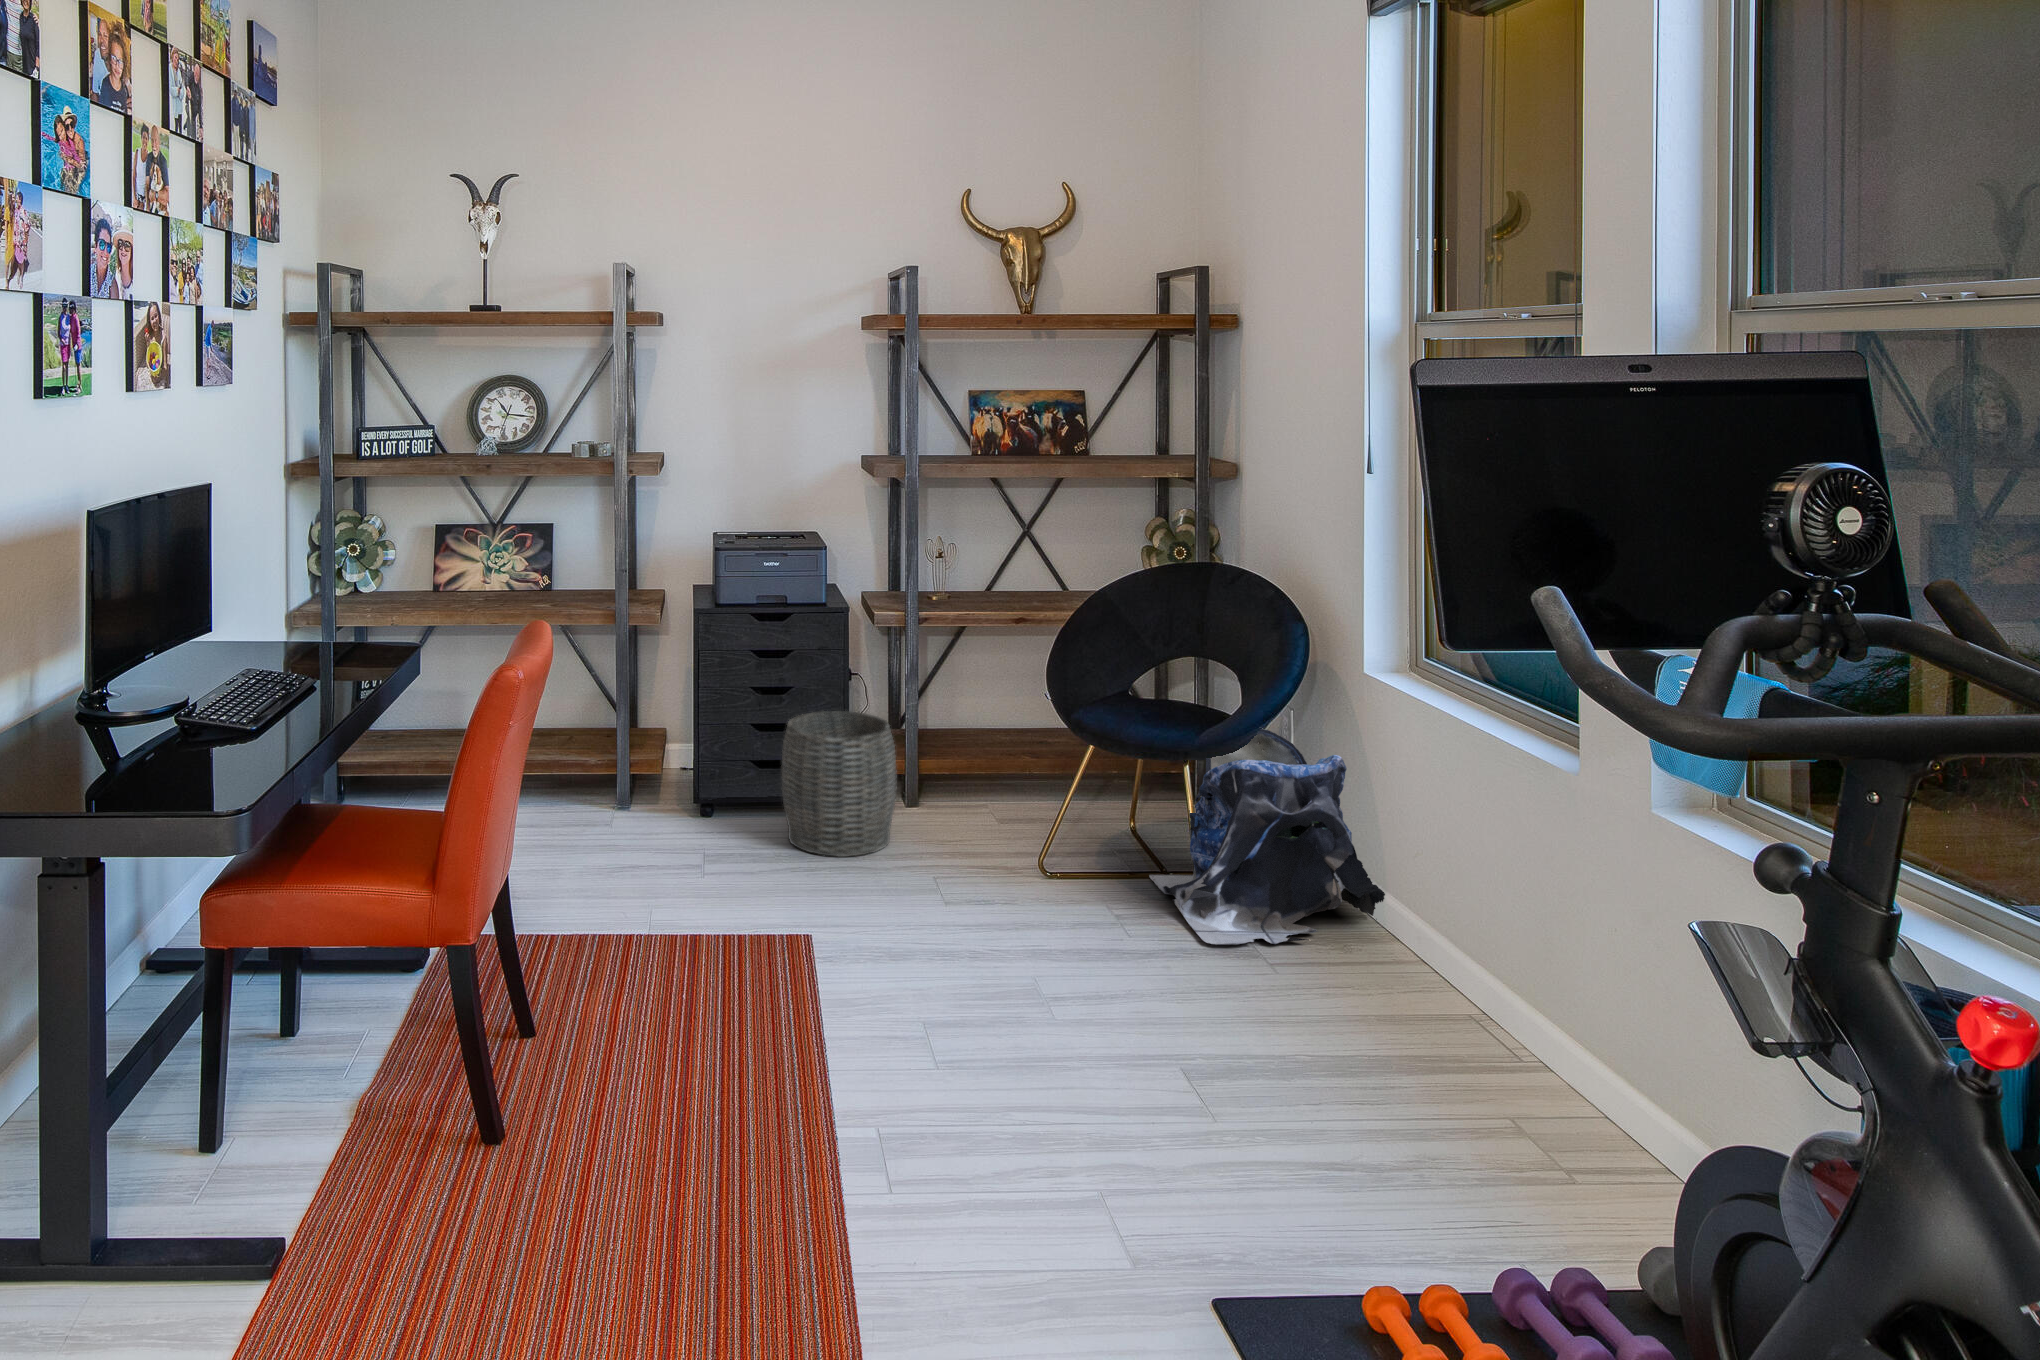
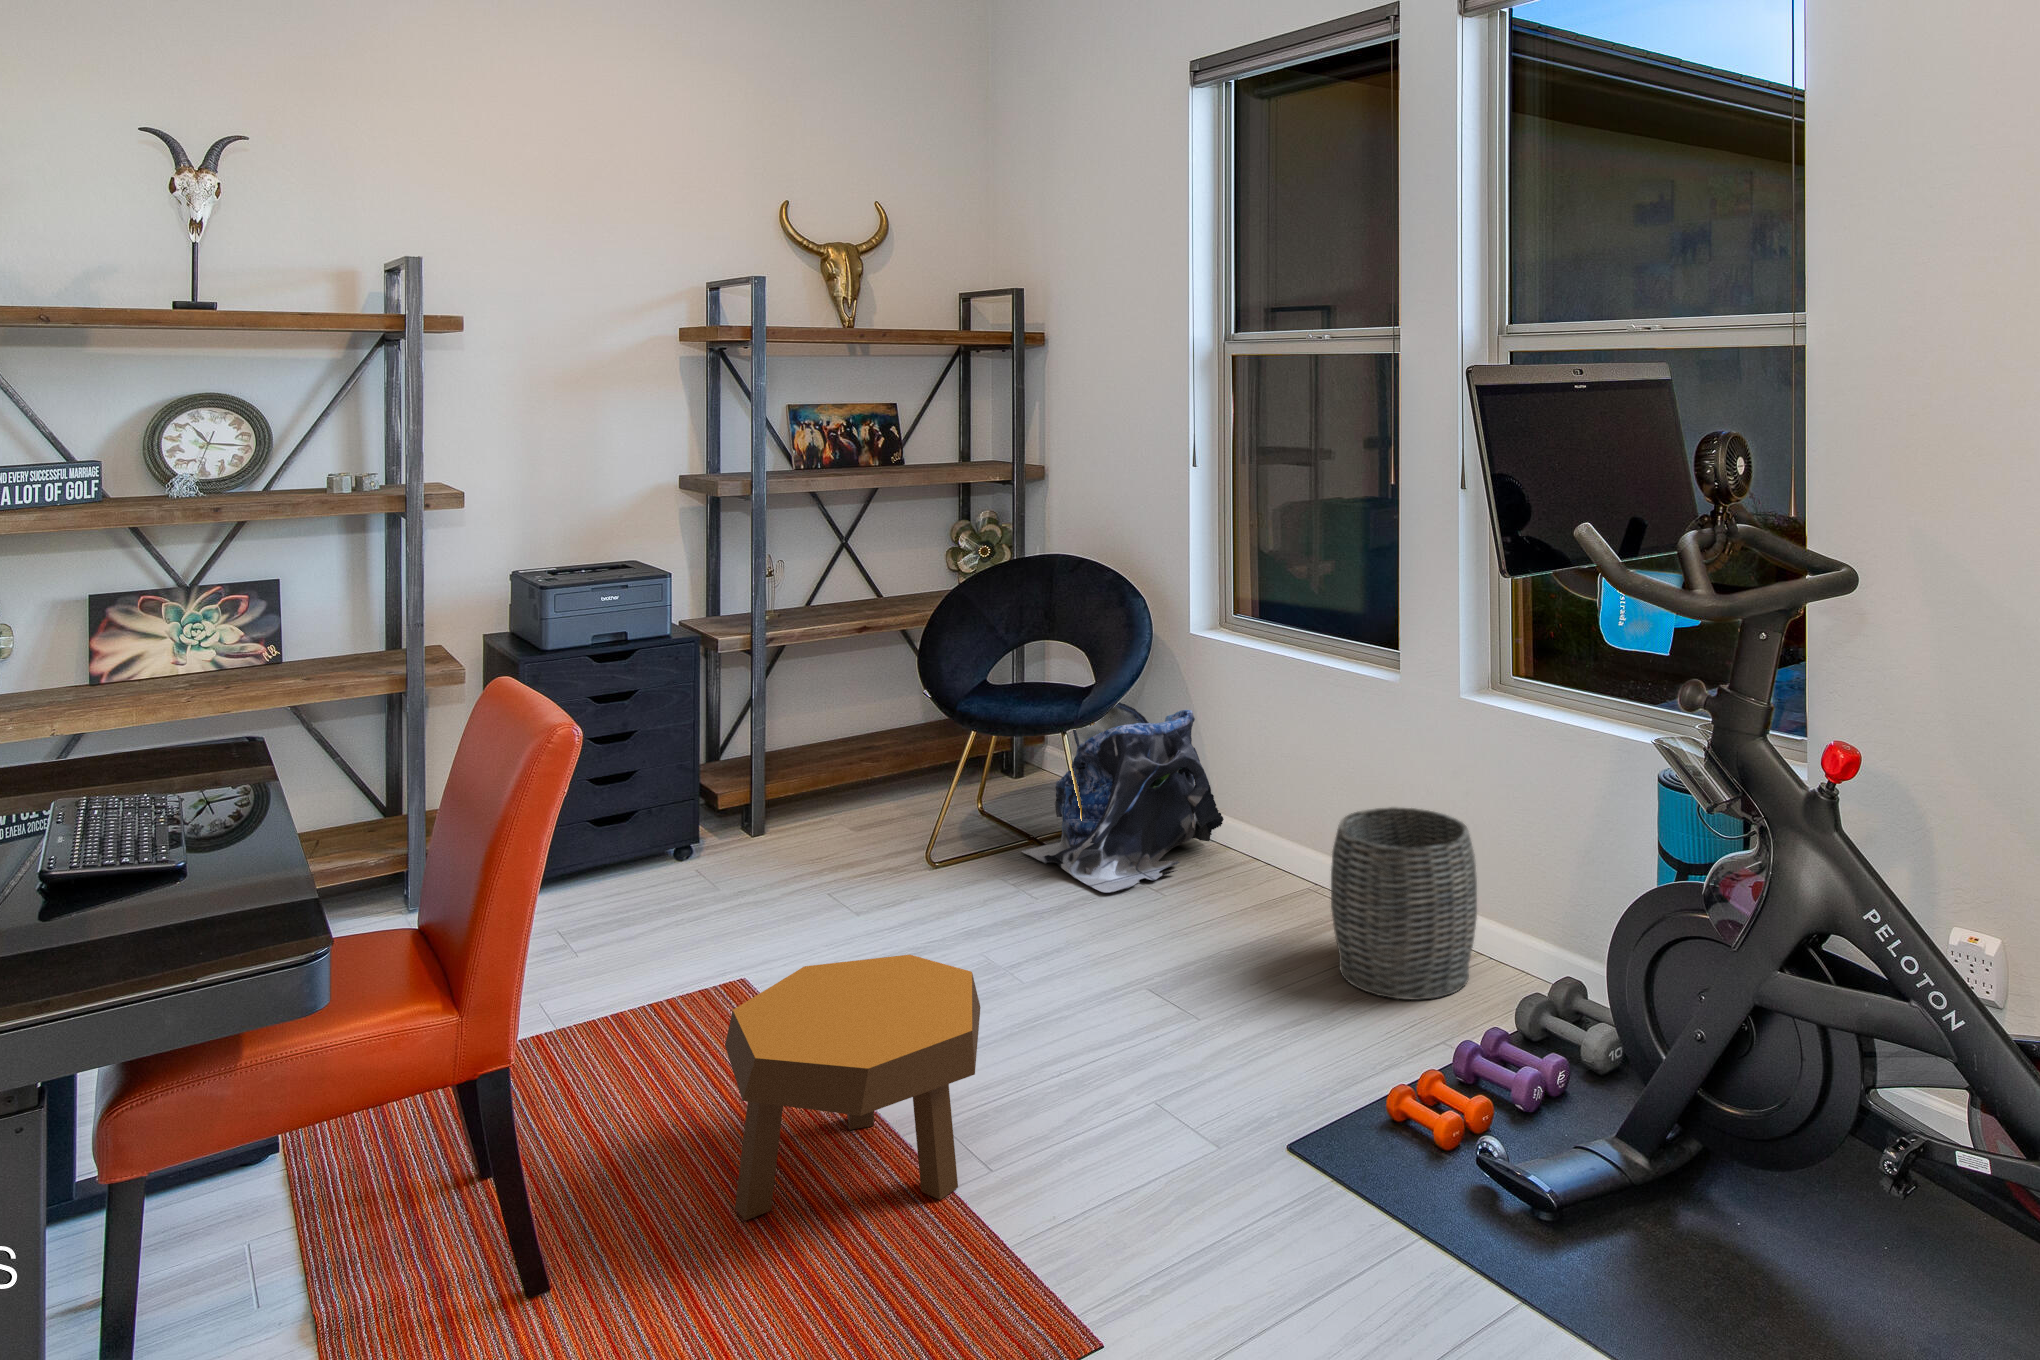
woven basket: present [782,711,897,857] -> present [1331,807,1477,1000]
footstool: none [646,933,912,1203] -> present [725,955,980,1221]

